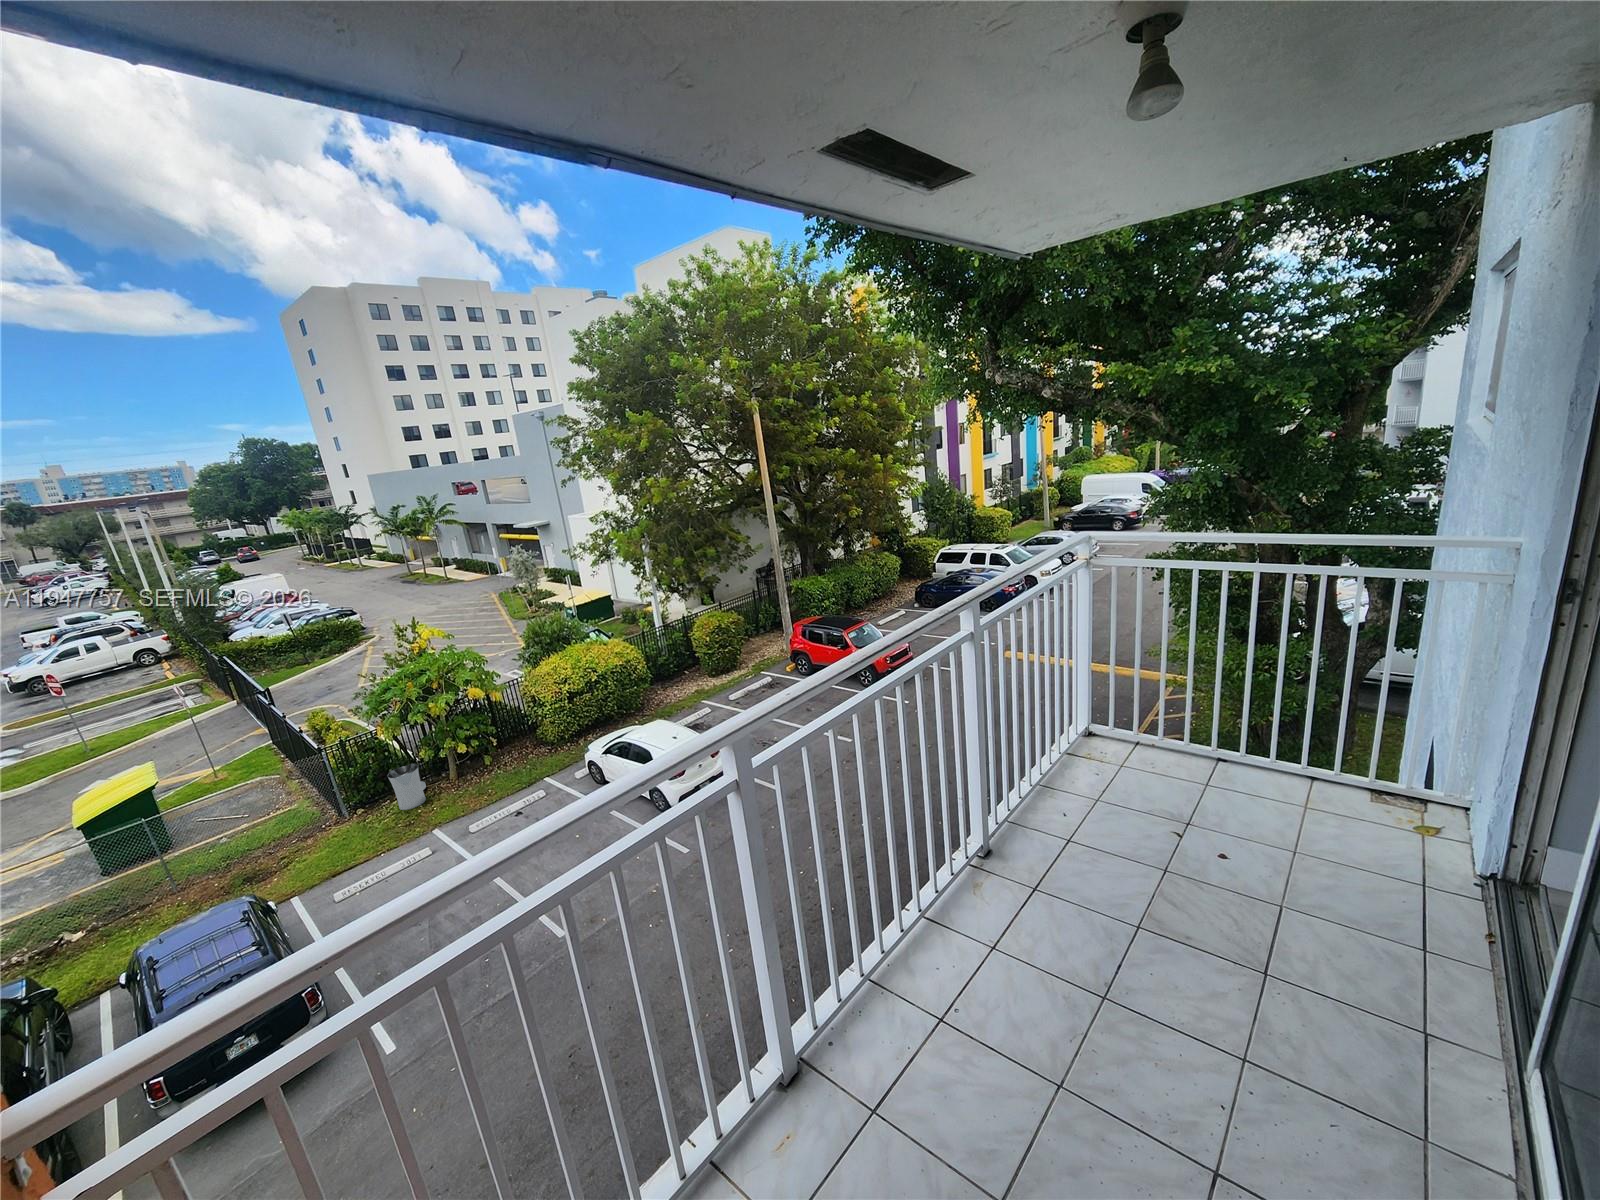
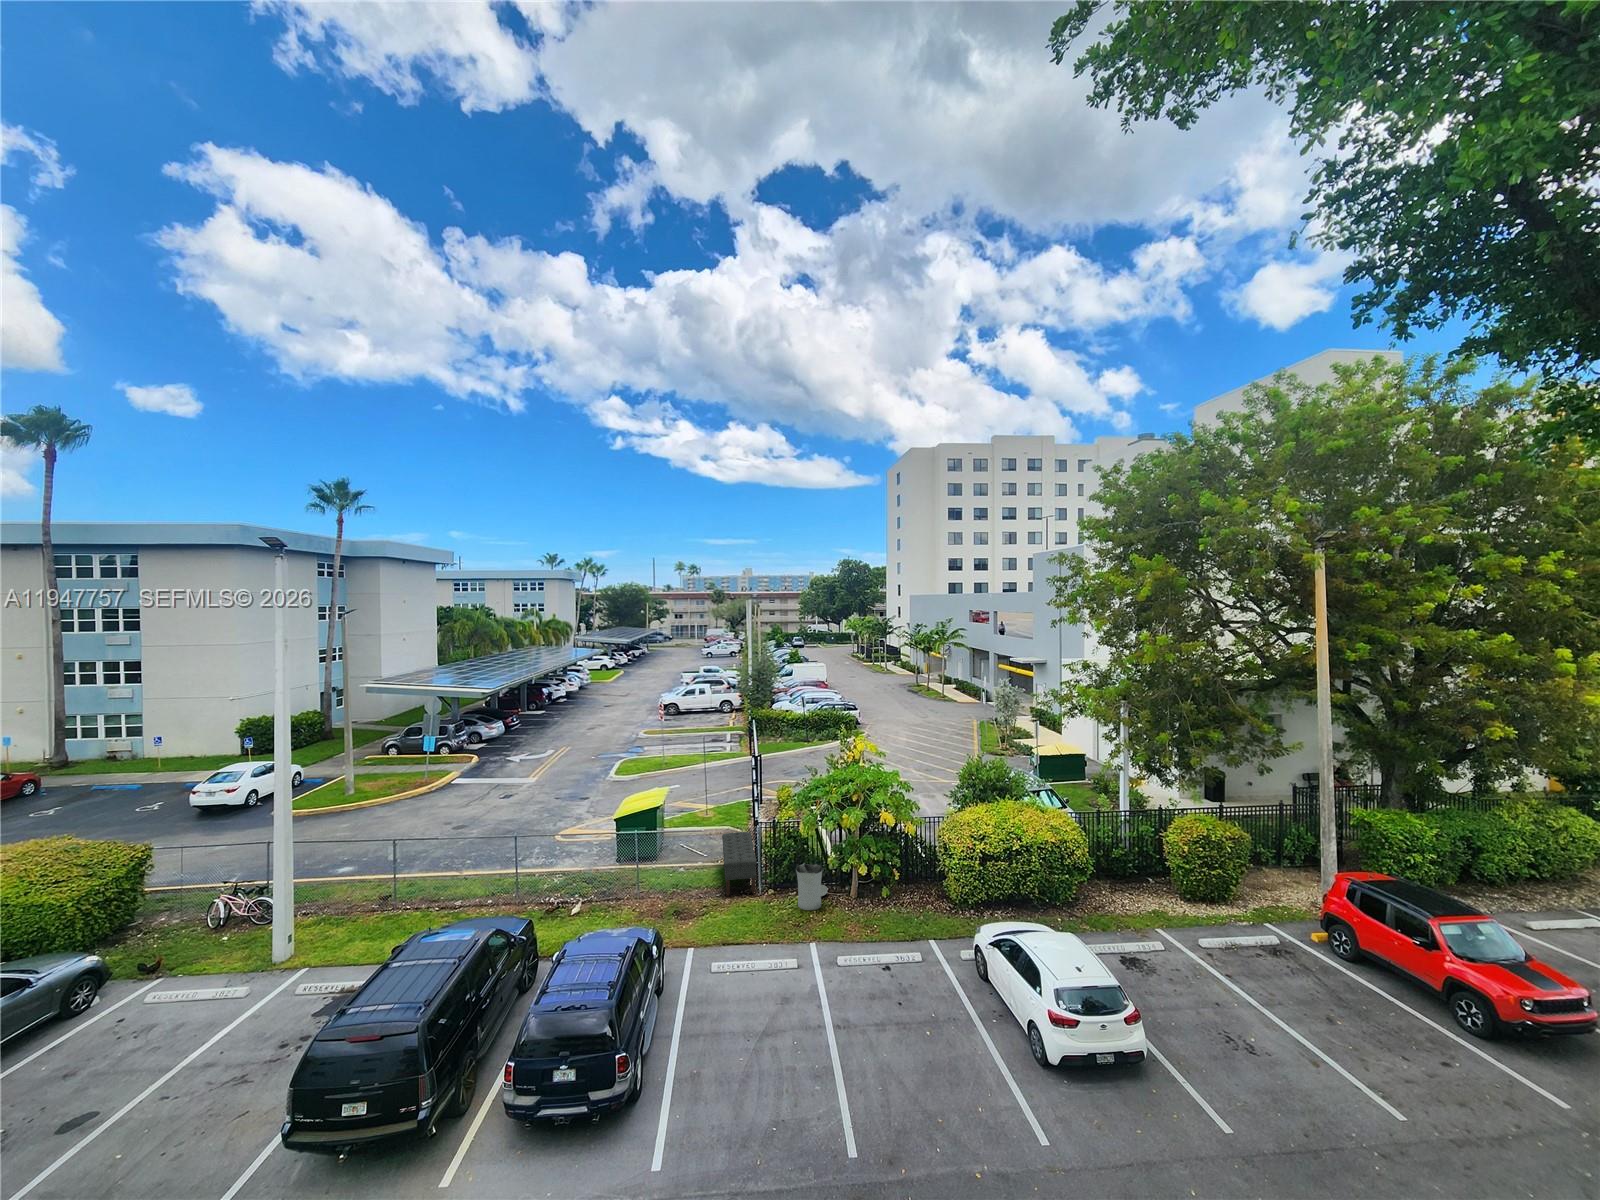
bench: none [267,770,343,839] -> present [722,832,757,896]

